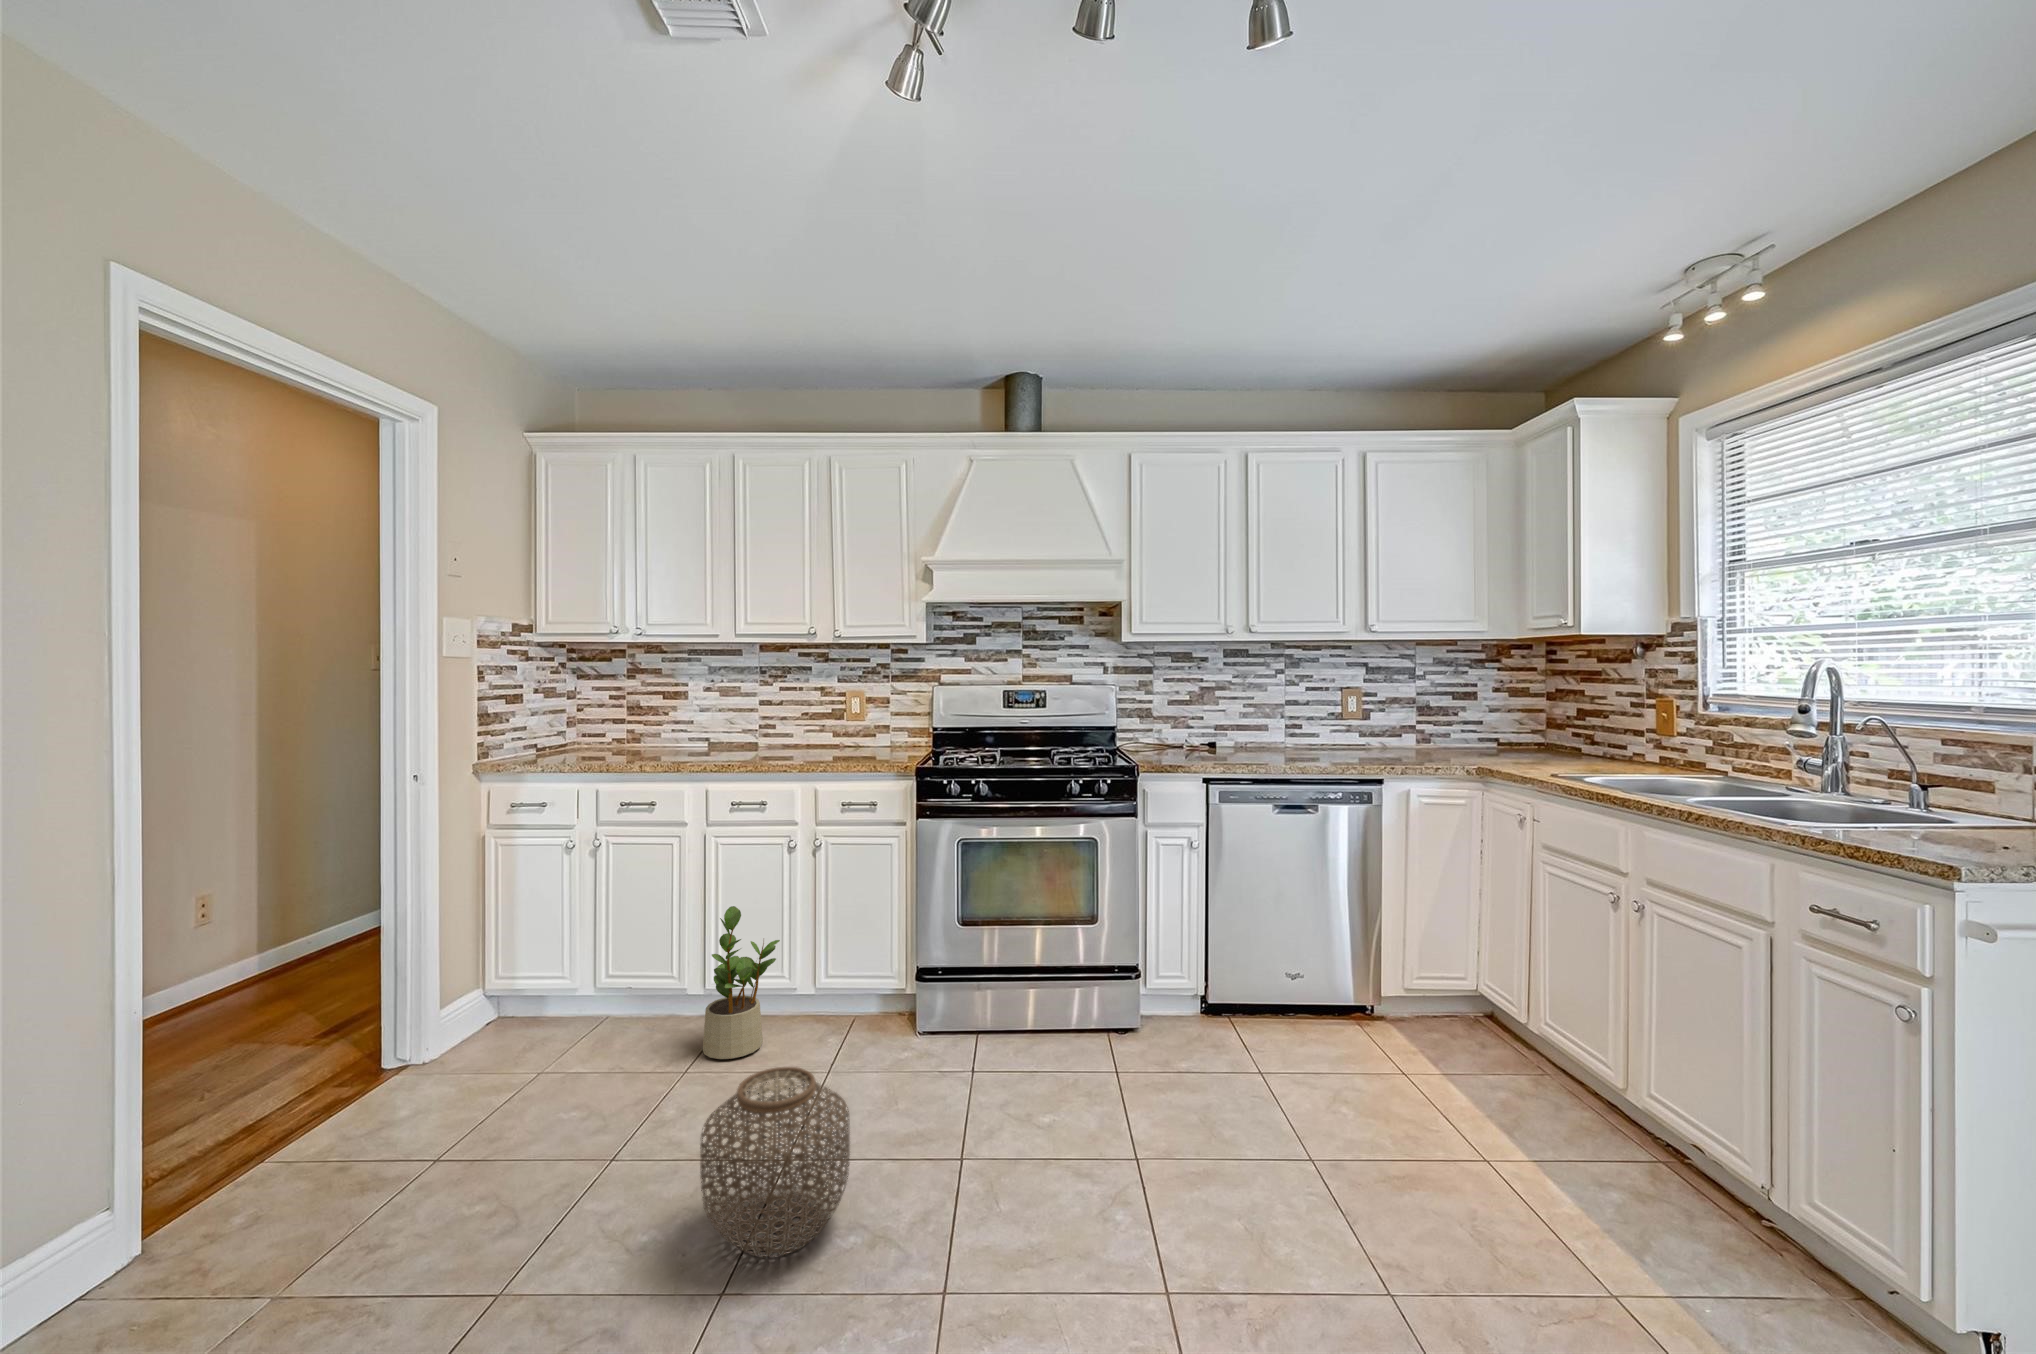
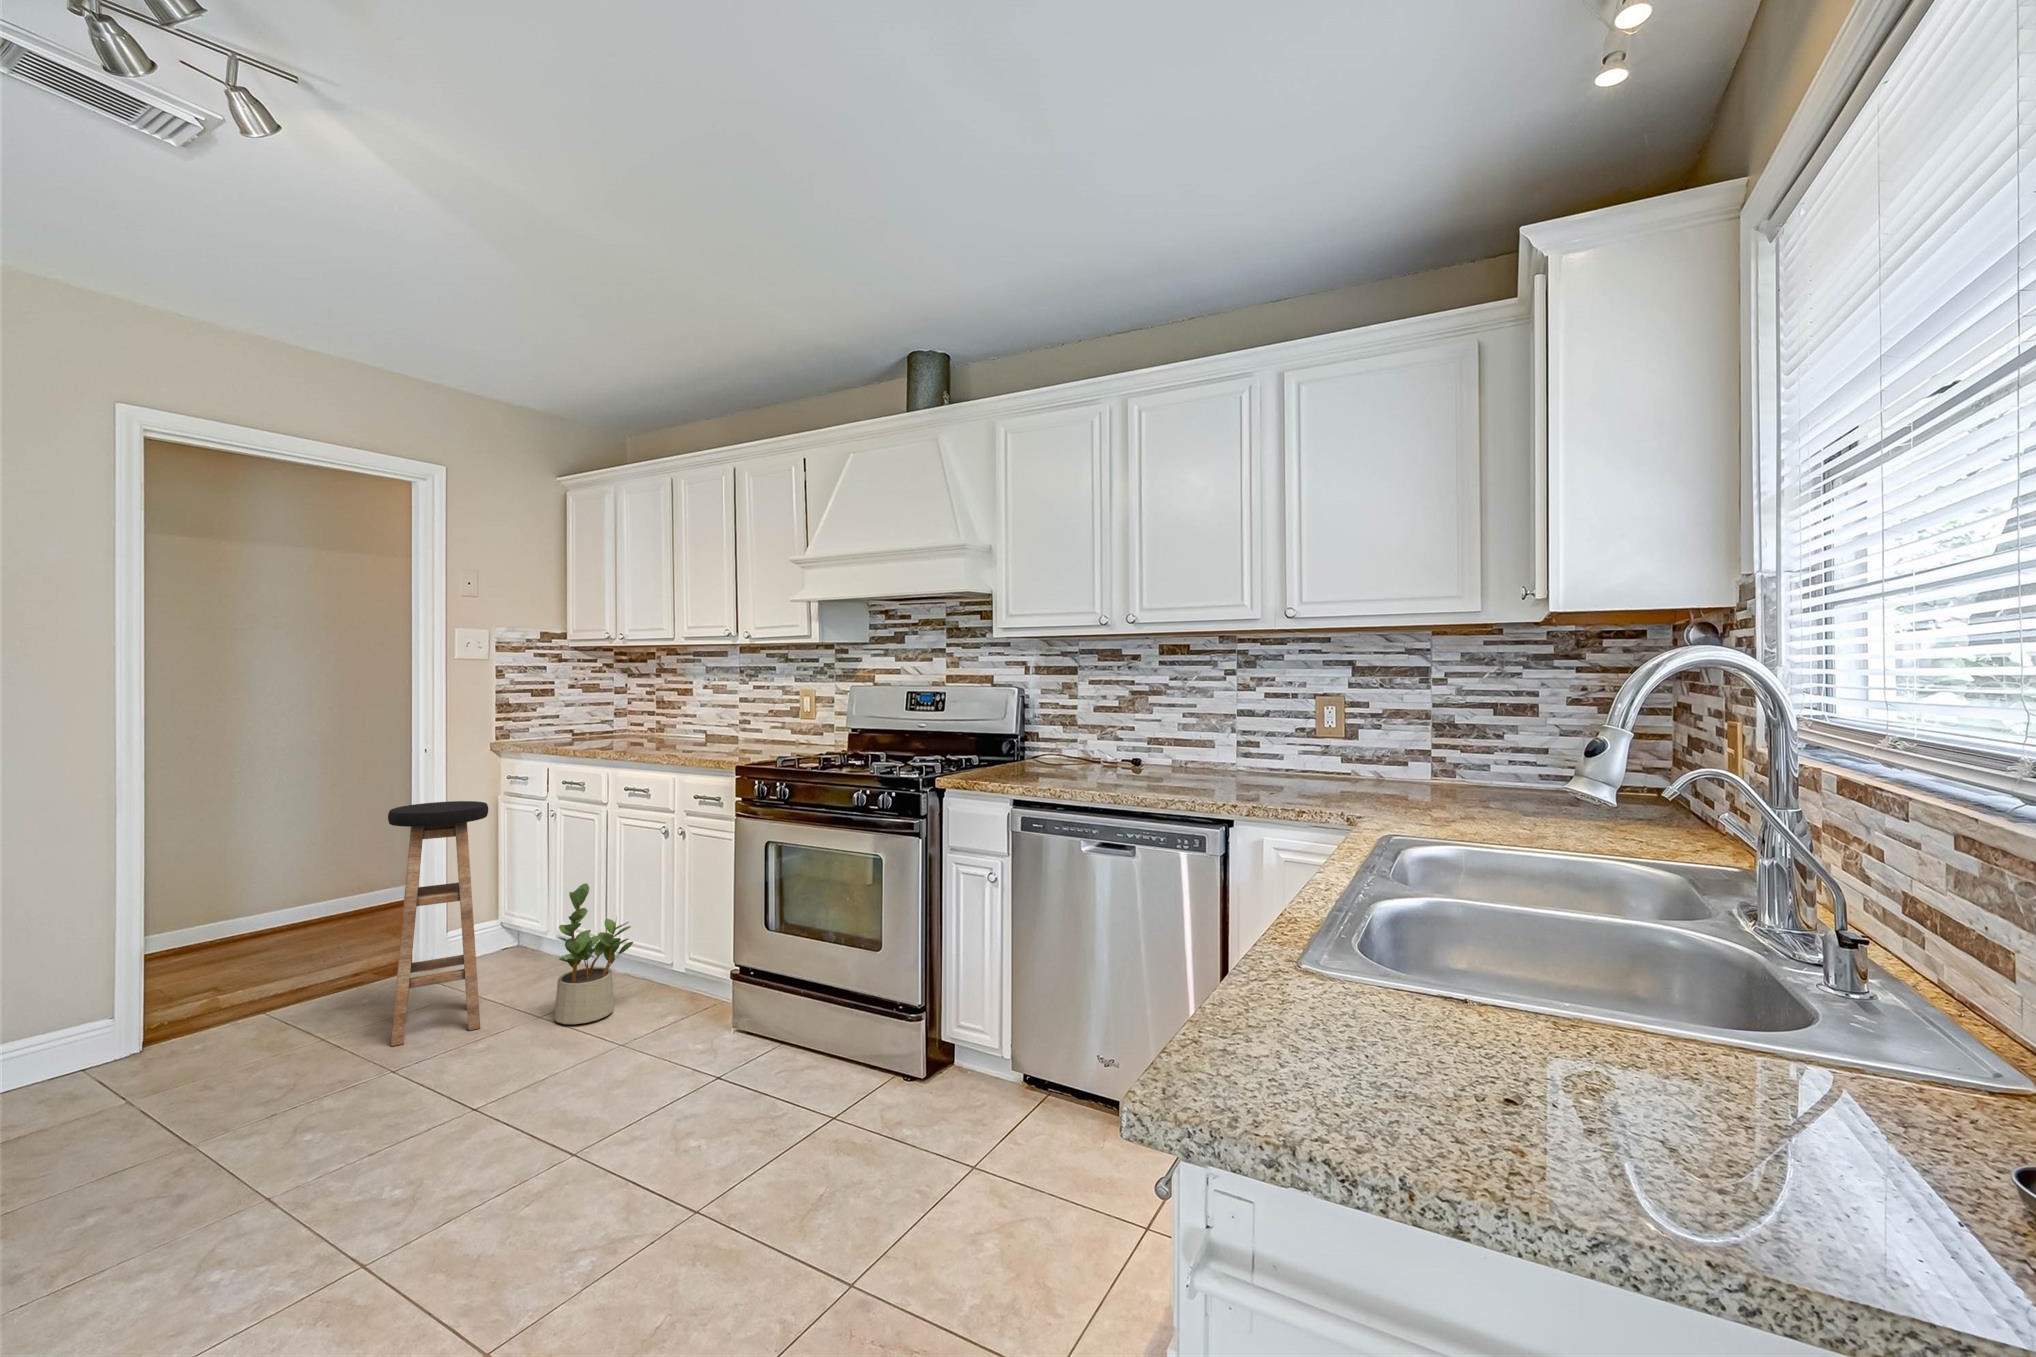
bar stool: none [507,830,636,1124] -> present [388,801,488,1046]
woven basket: present [700,1067,850,1257] -> none [233,1032,412,1211]

